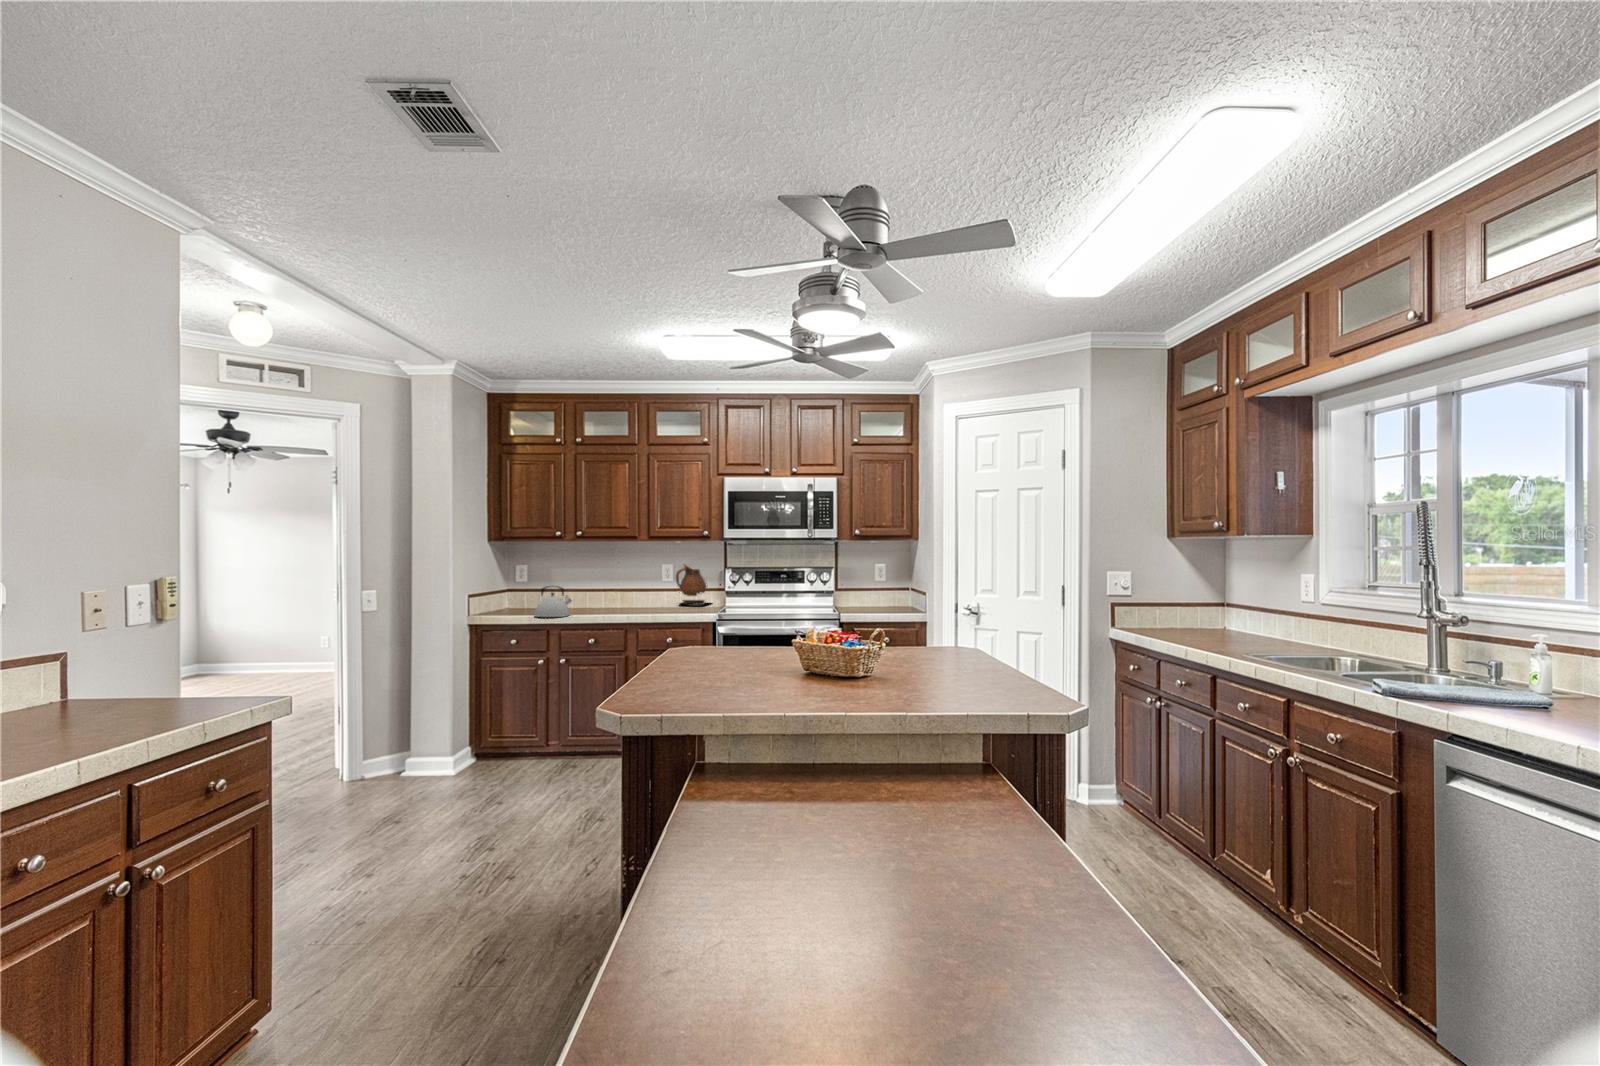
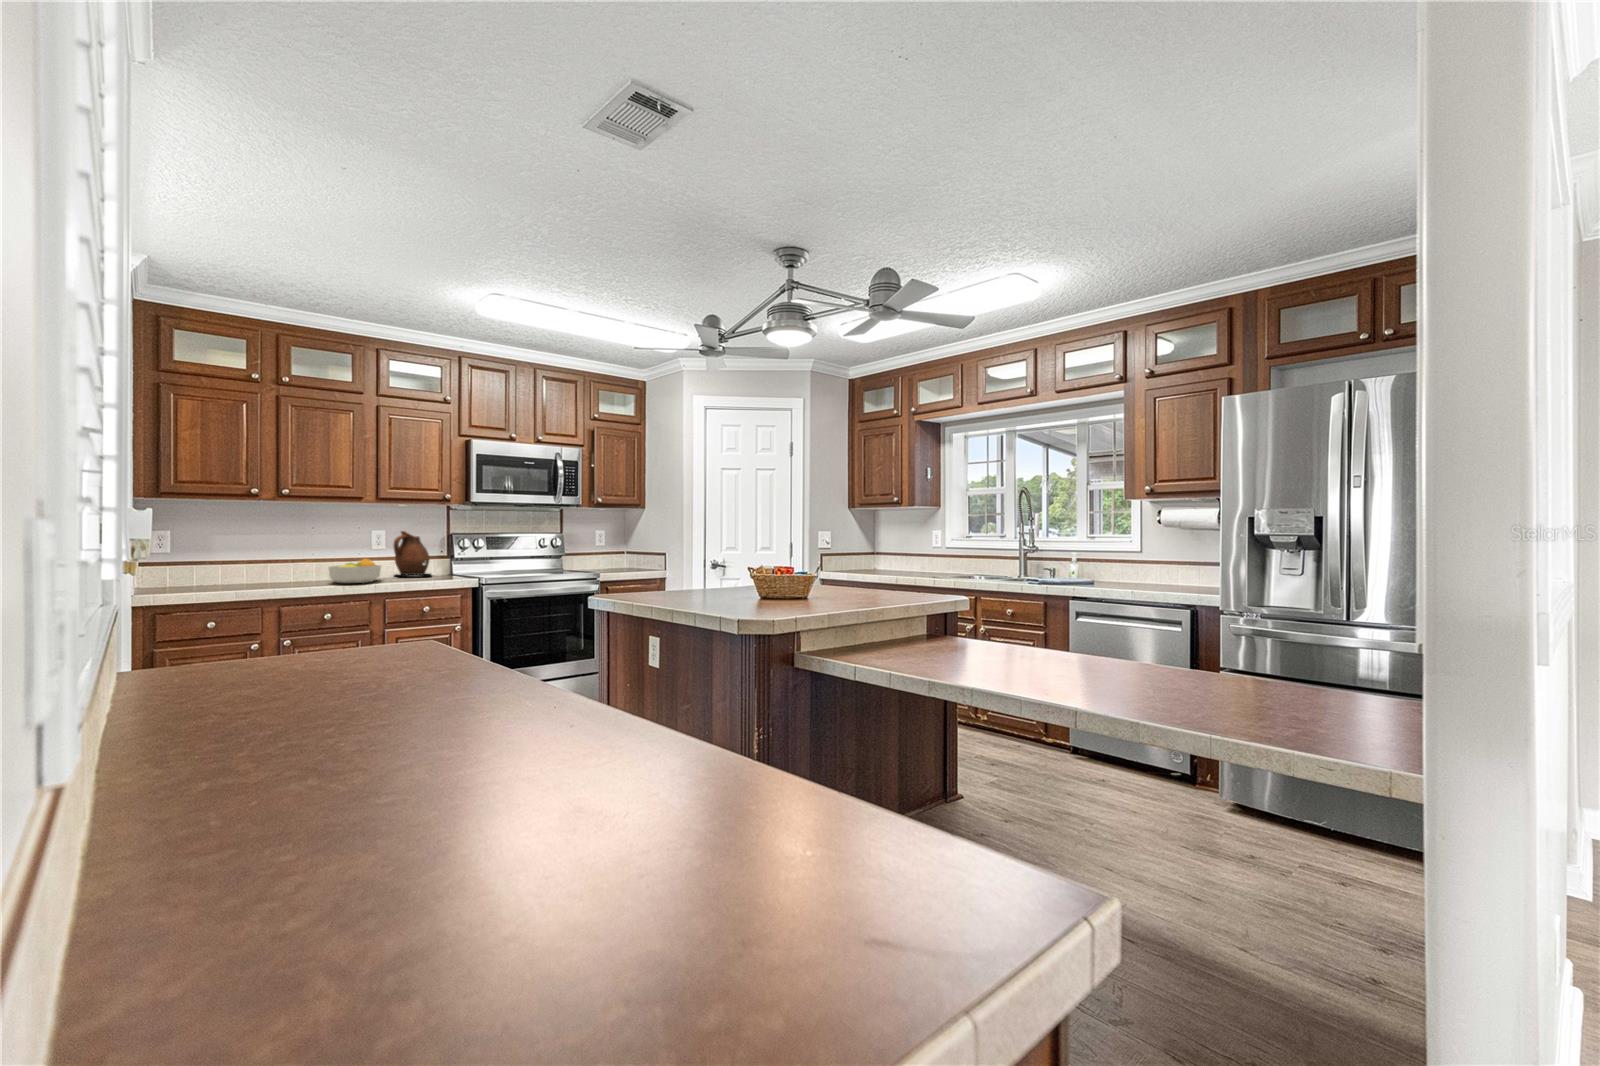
kettle: present [534,586,572,617] -> none [251,557,301,595]
fruit bowl: none [611,588,658,610] -> present [329,559,381,583]

